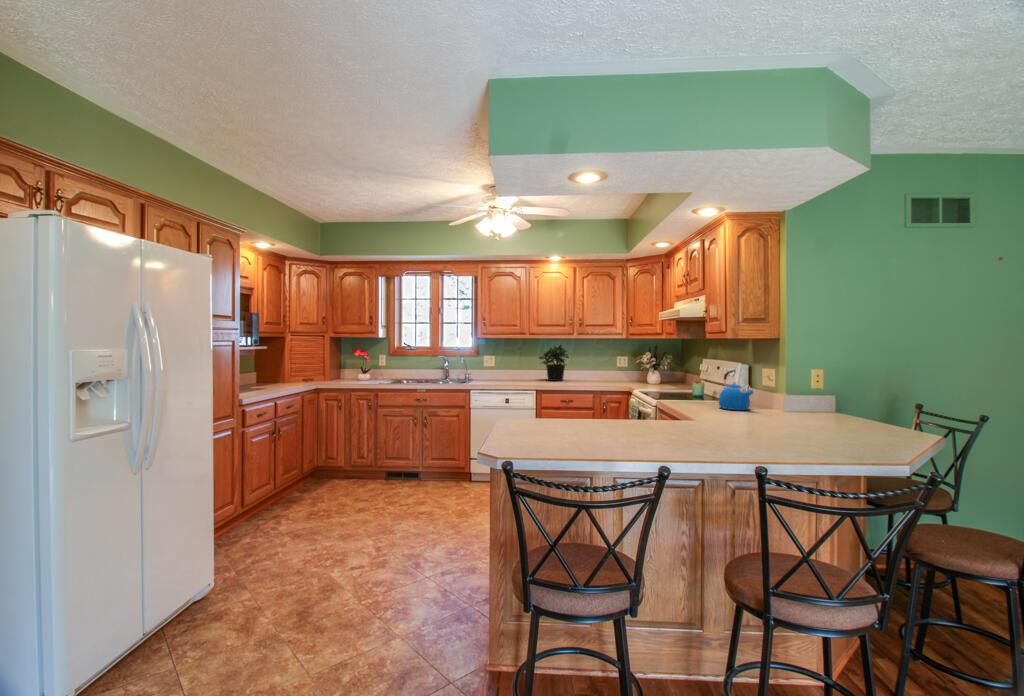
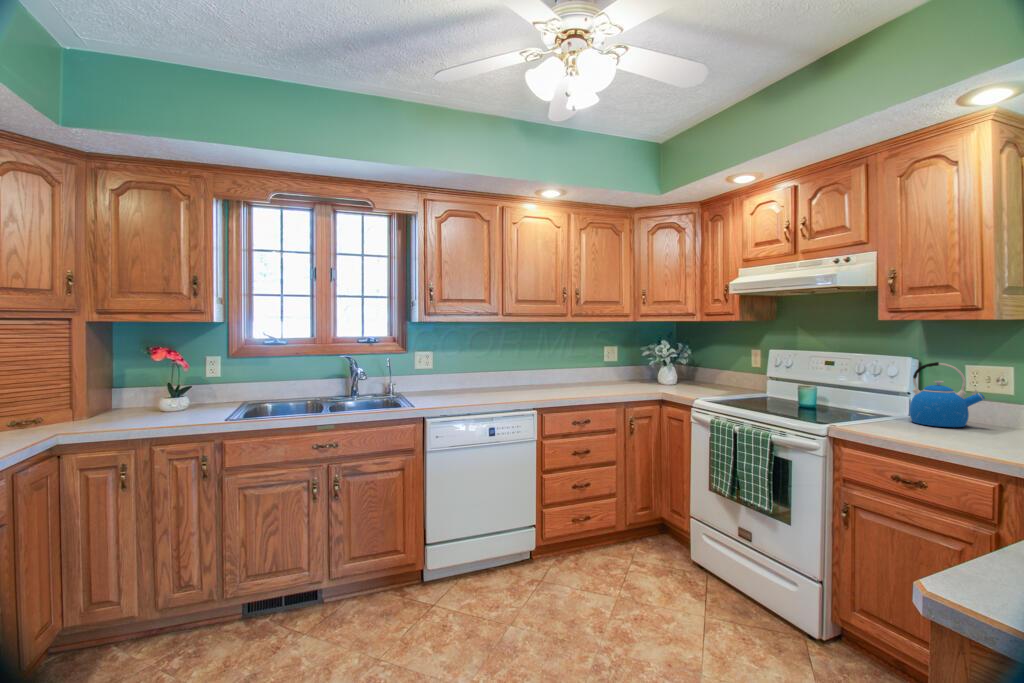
potted plant: present [539,345,569,381] -> none [510,332,562,391]

